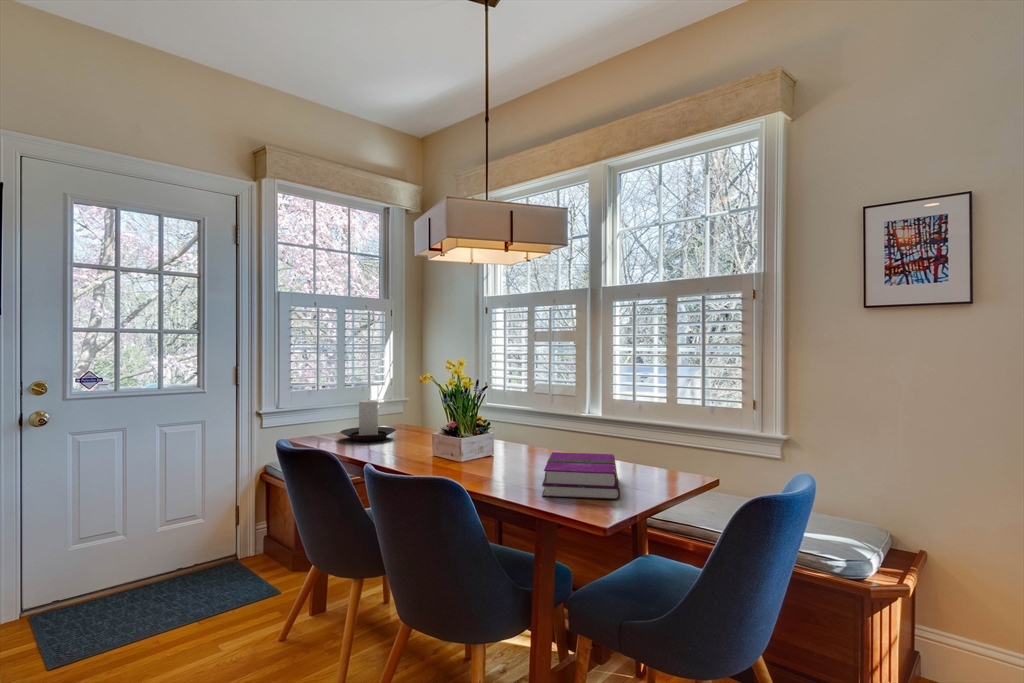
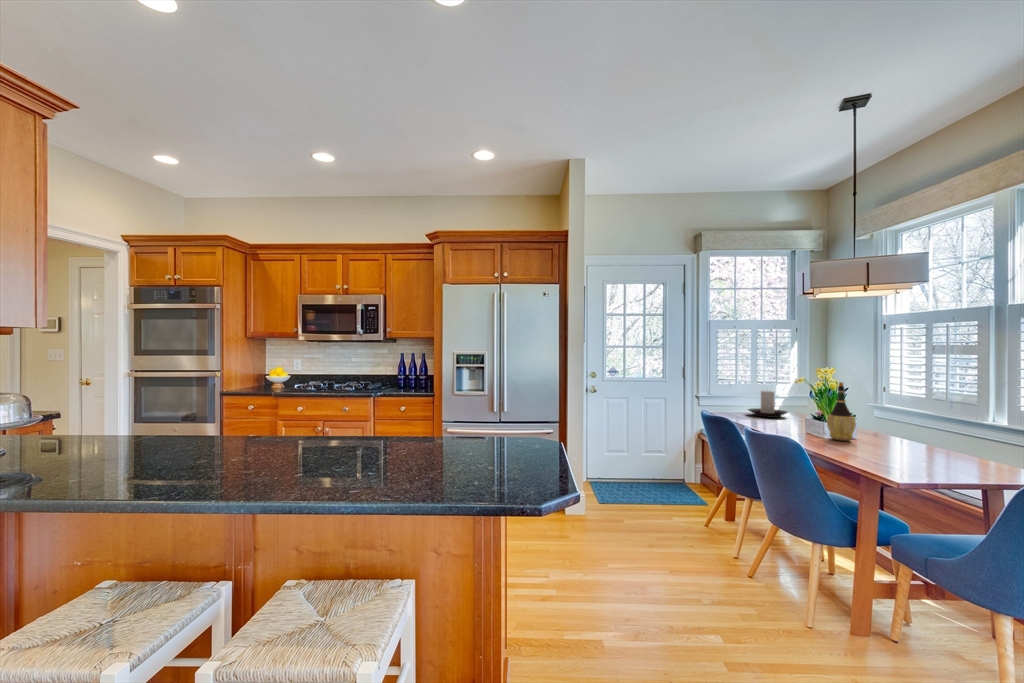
wine bottle: none [462,384,497,472] -> present [827,382,856,441]
hardback book: present [542,452,620,499] -> none [879,434,966,468]

